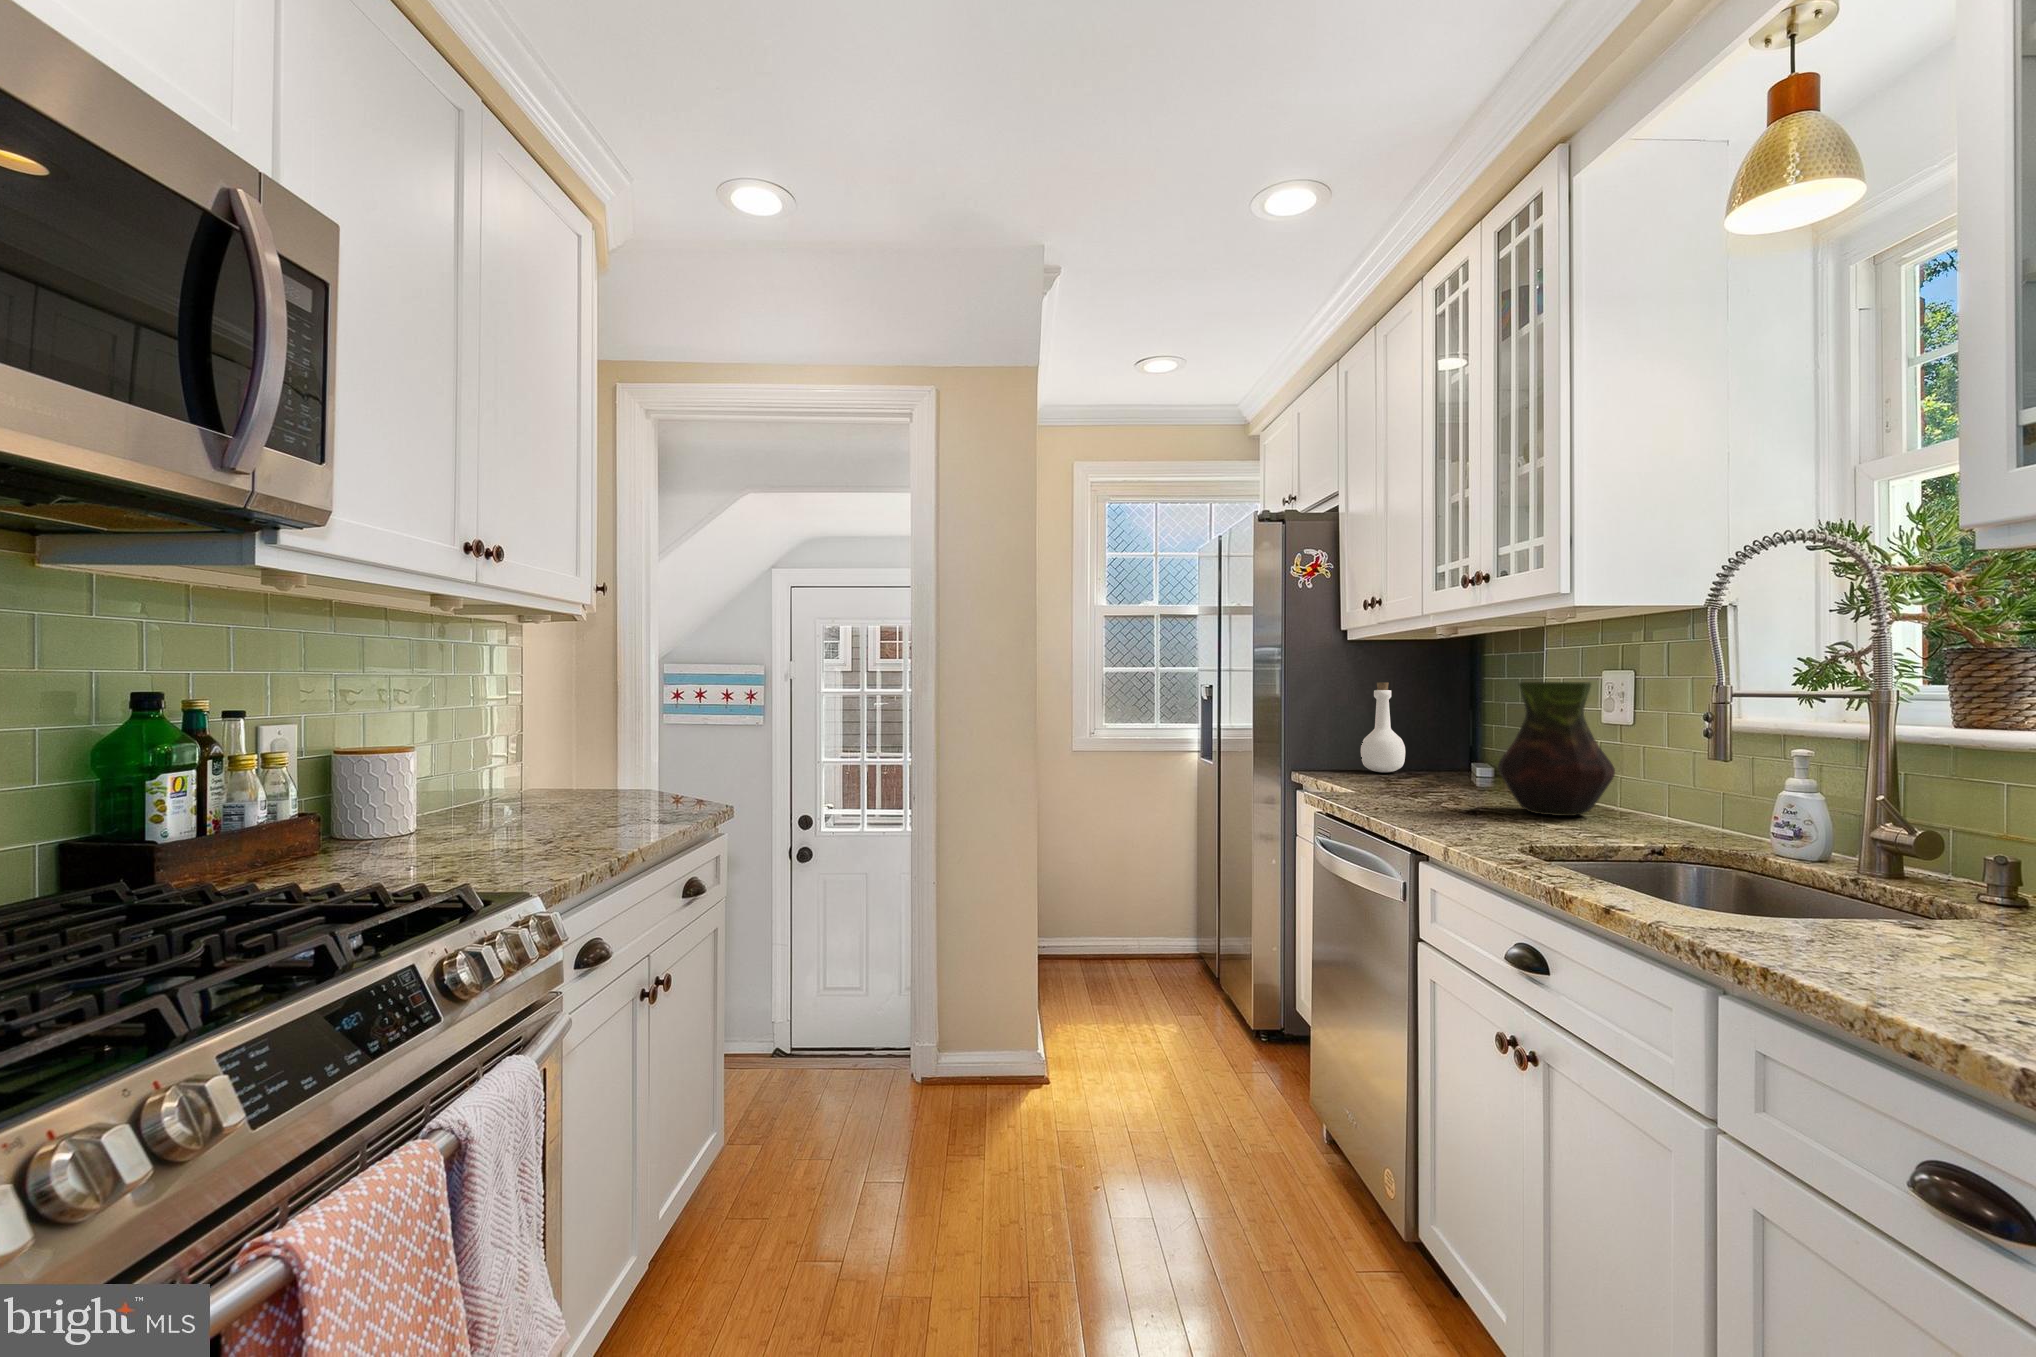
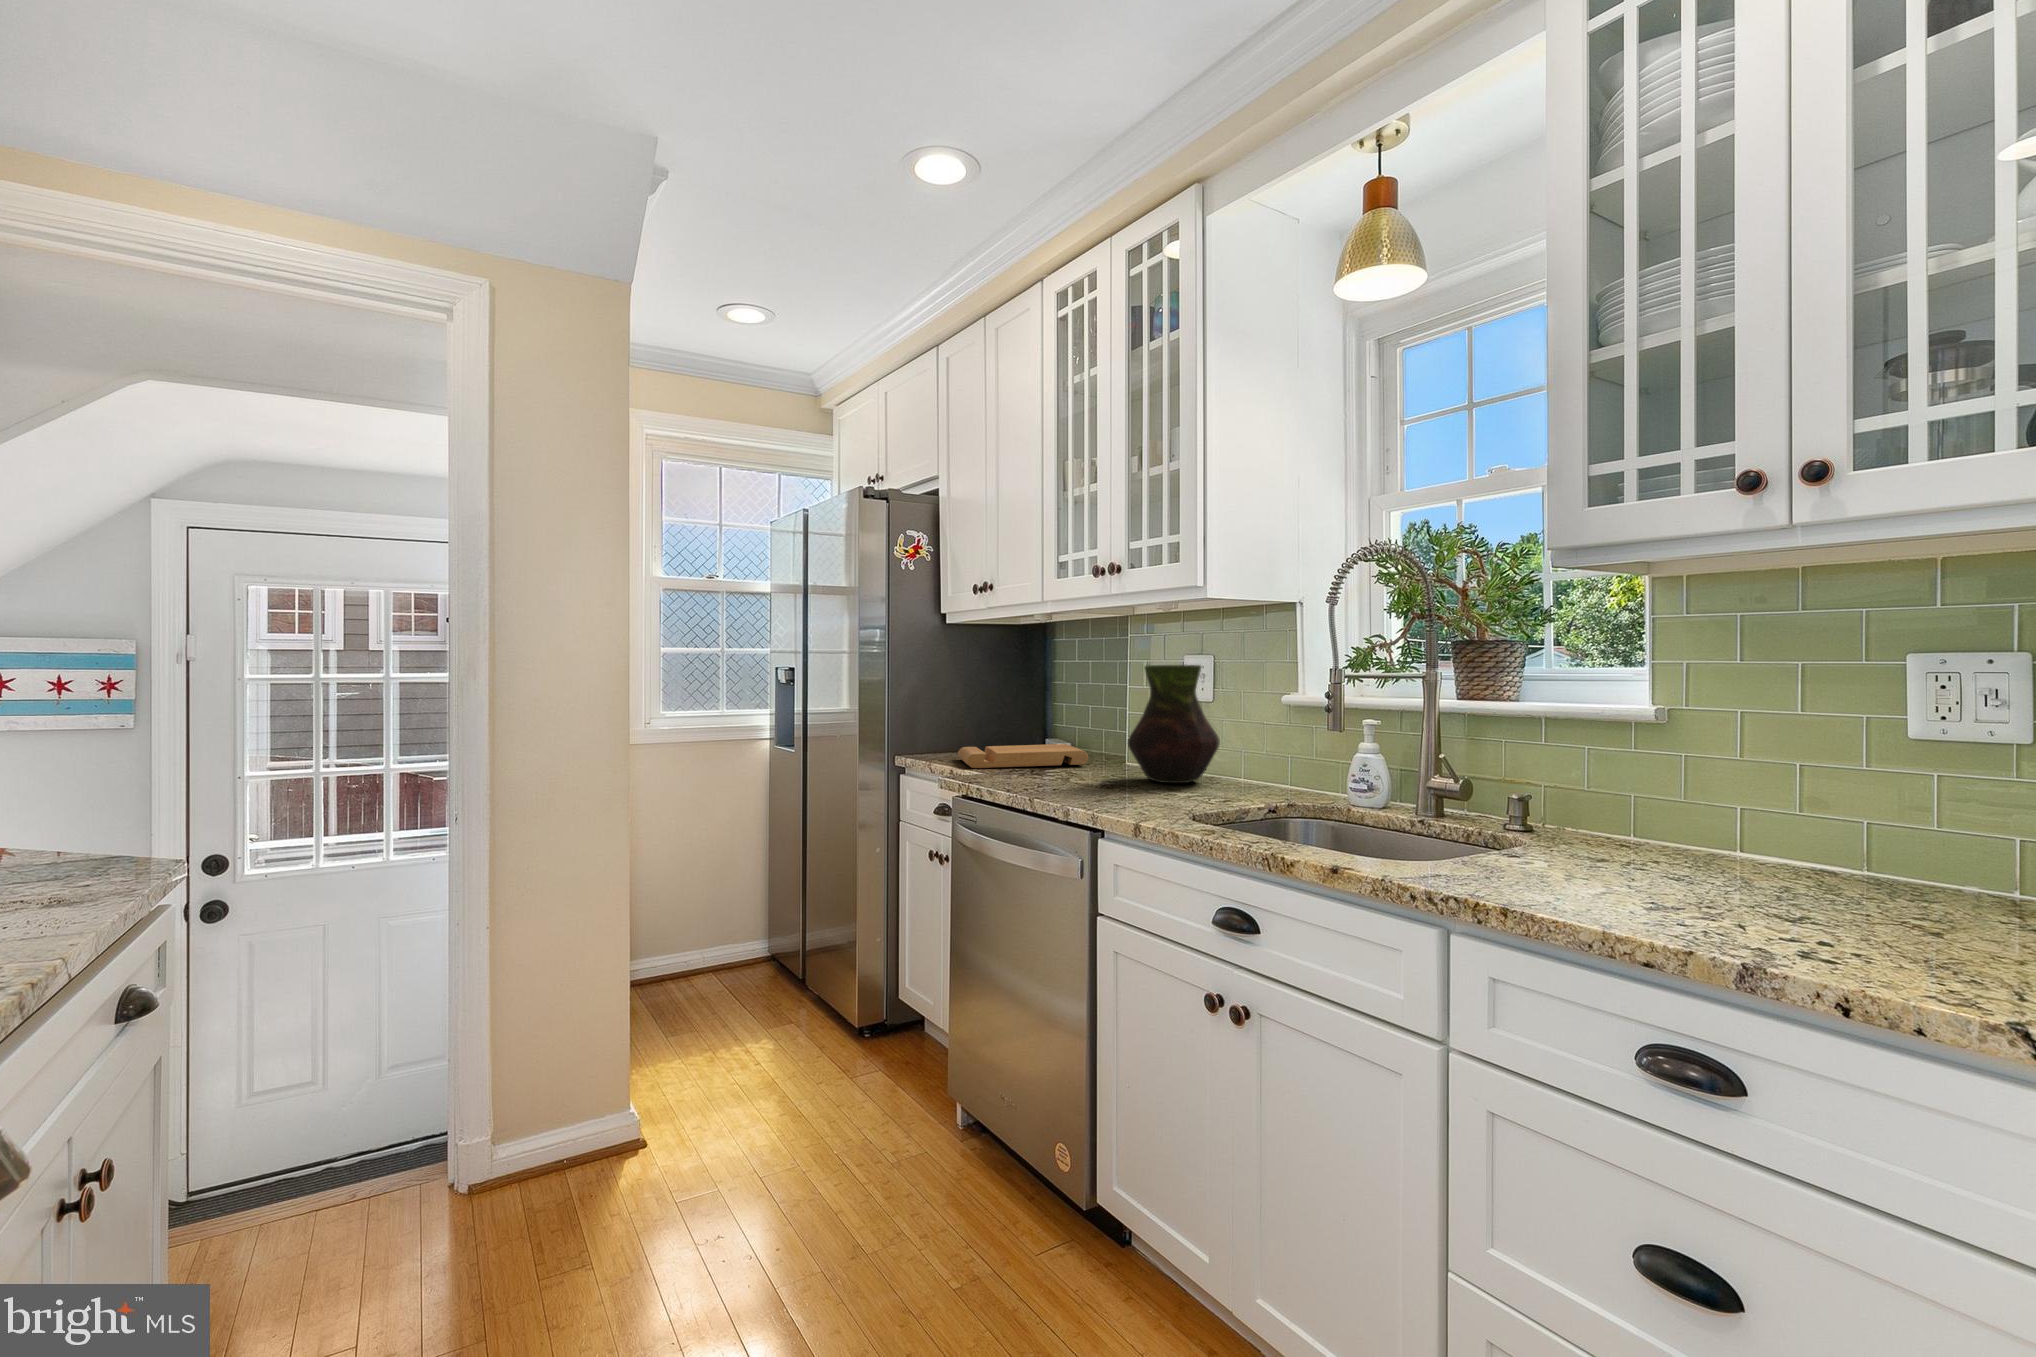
bottle: present [1361,683,1405,772] -> none [968,664,1009,750]
cutting board: none [1334,766,1473,791] -> present [958,744,1088,768]

